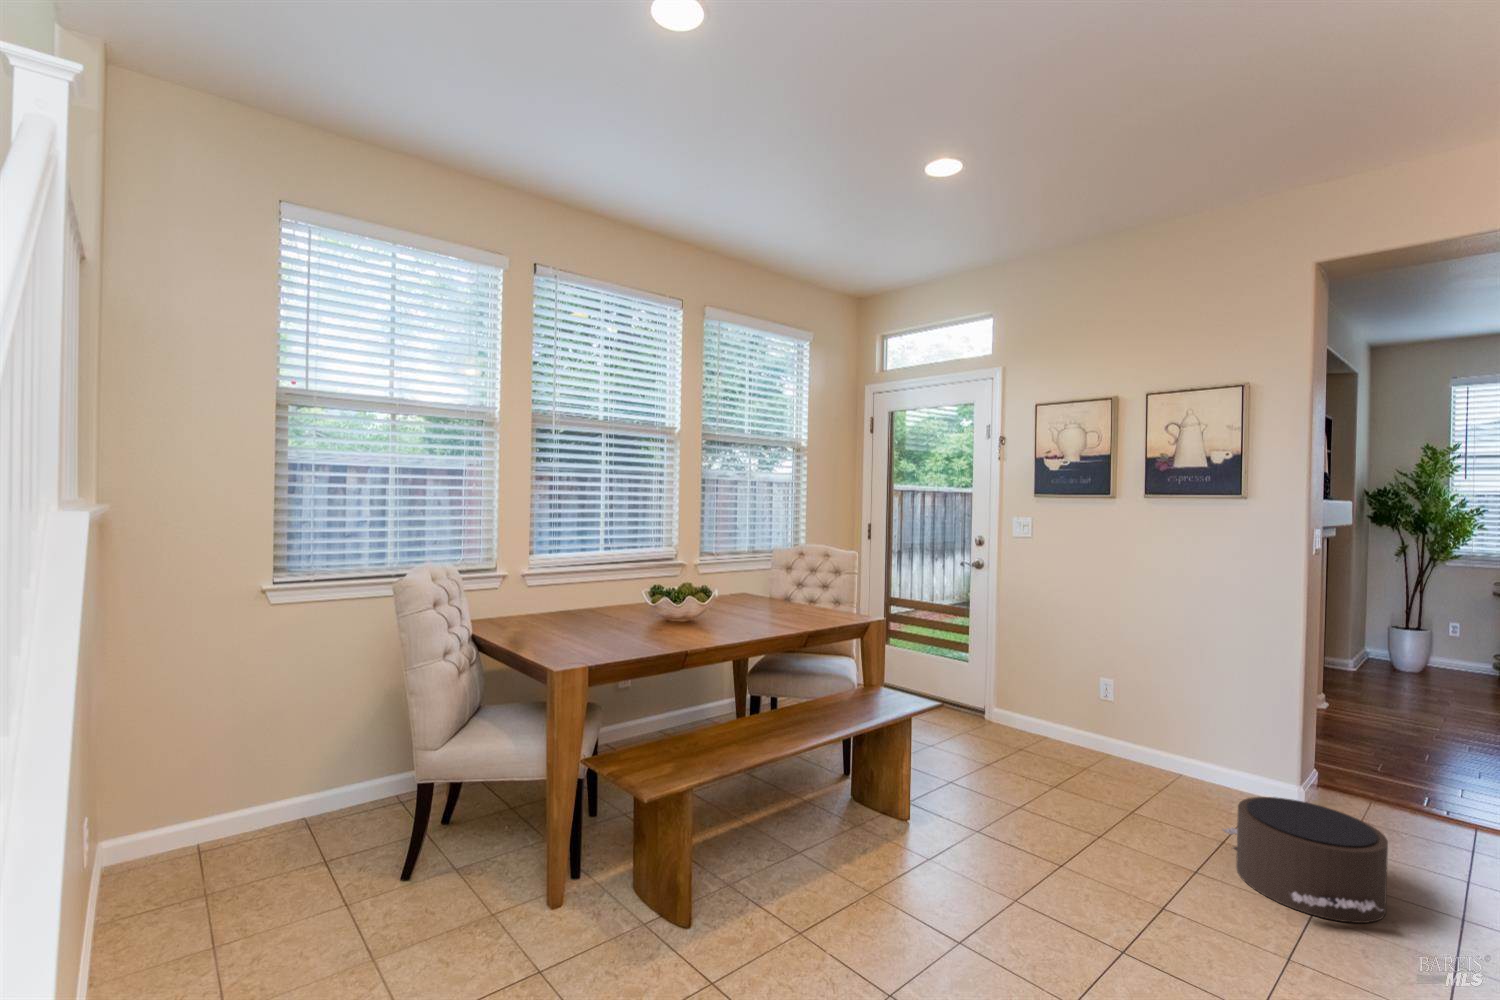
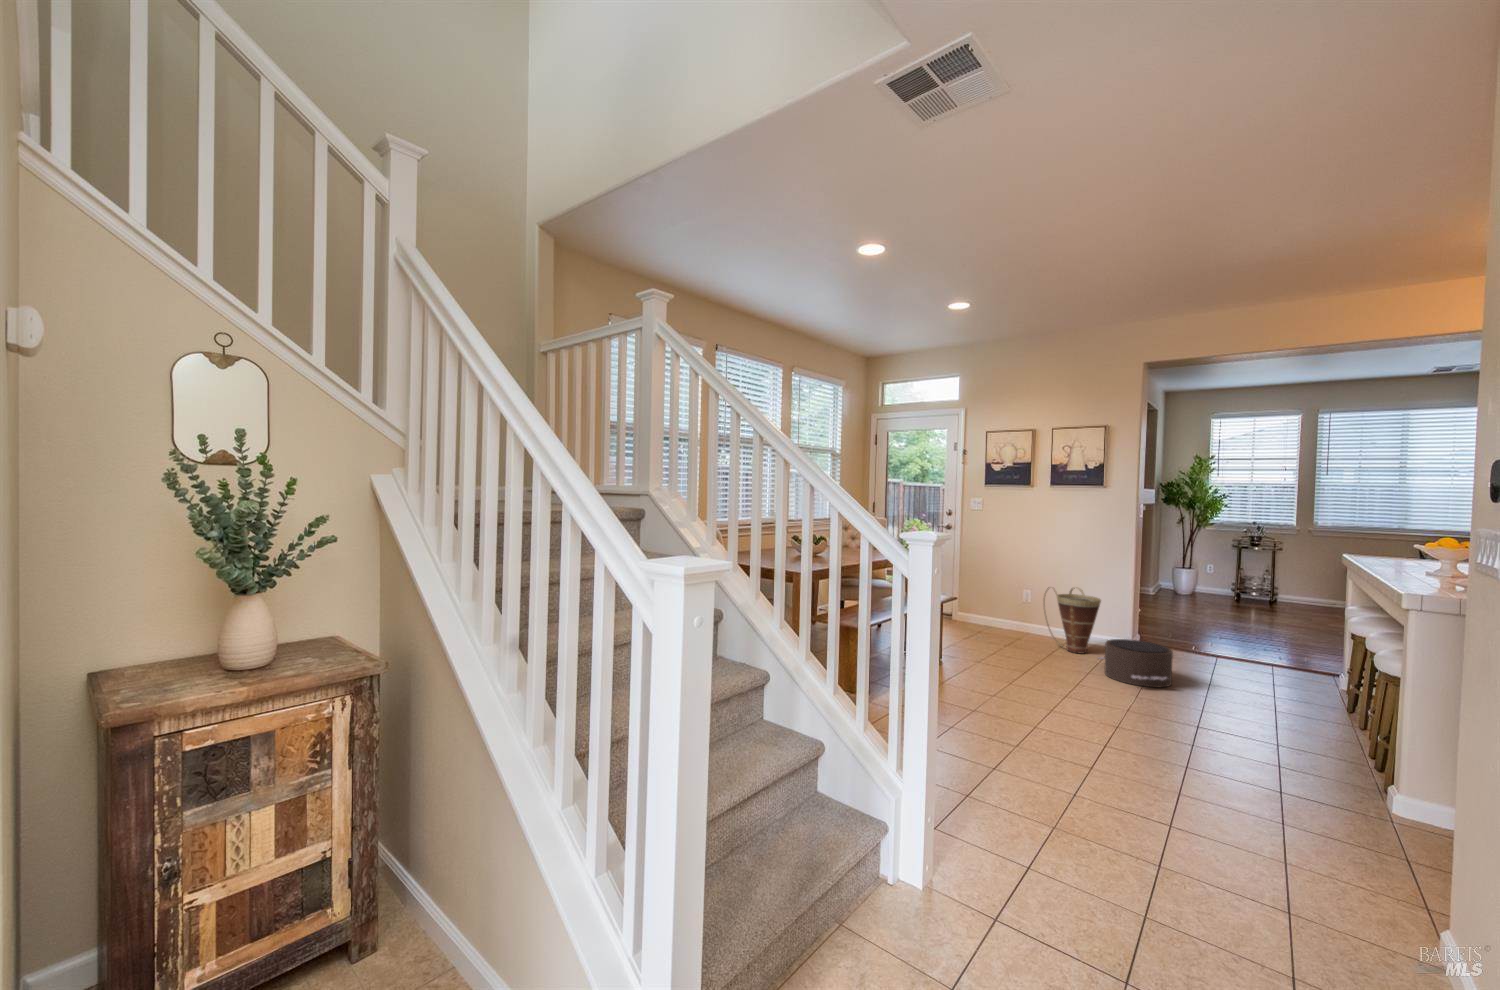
basket: none [1130,676,1237,808] -> present [1043,587,1101,653]

